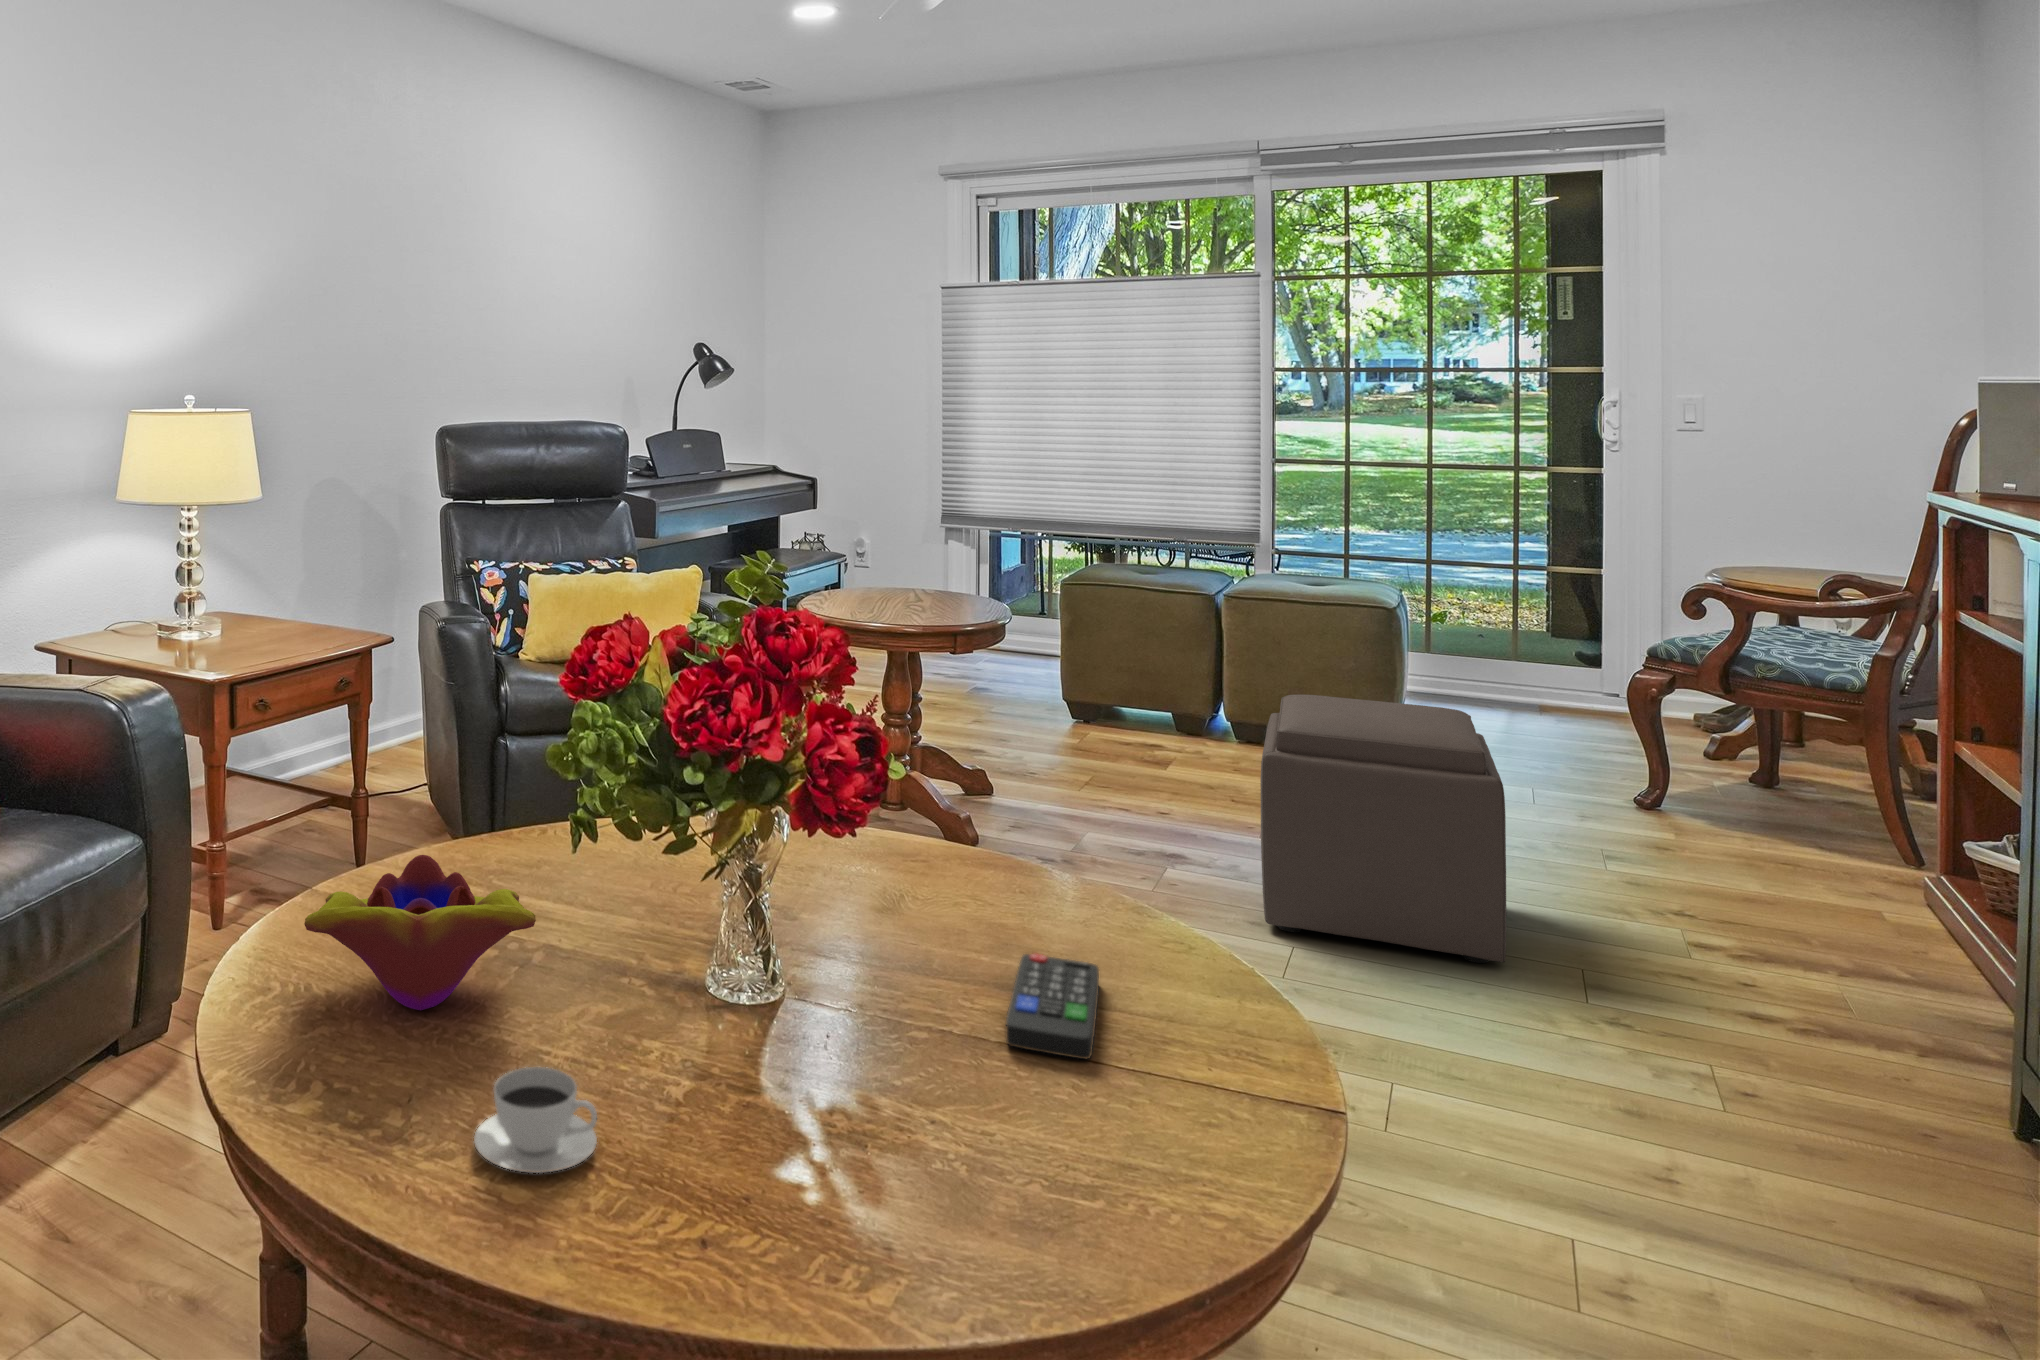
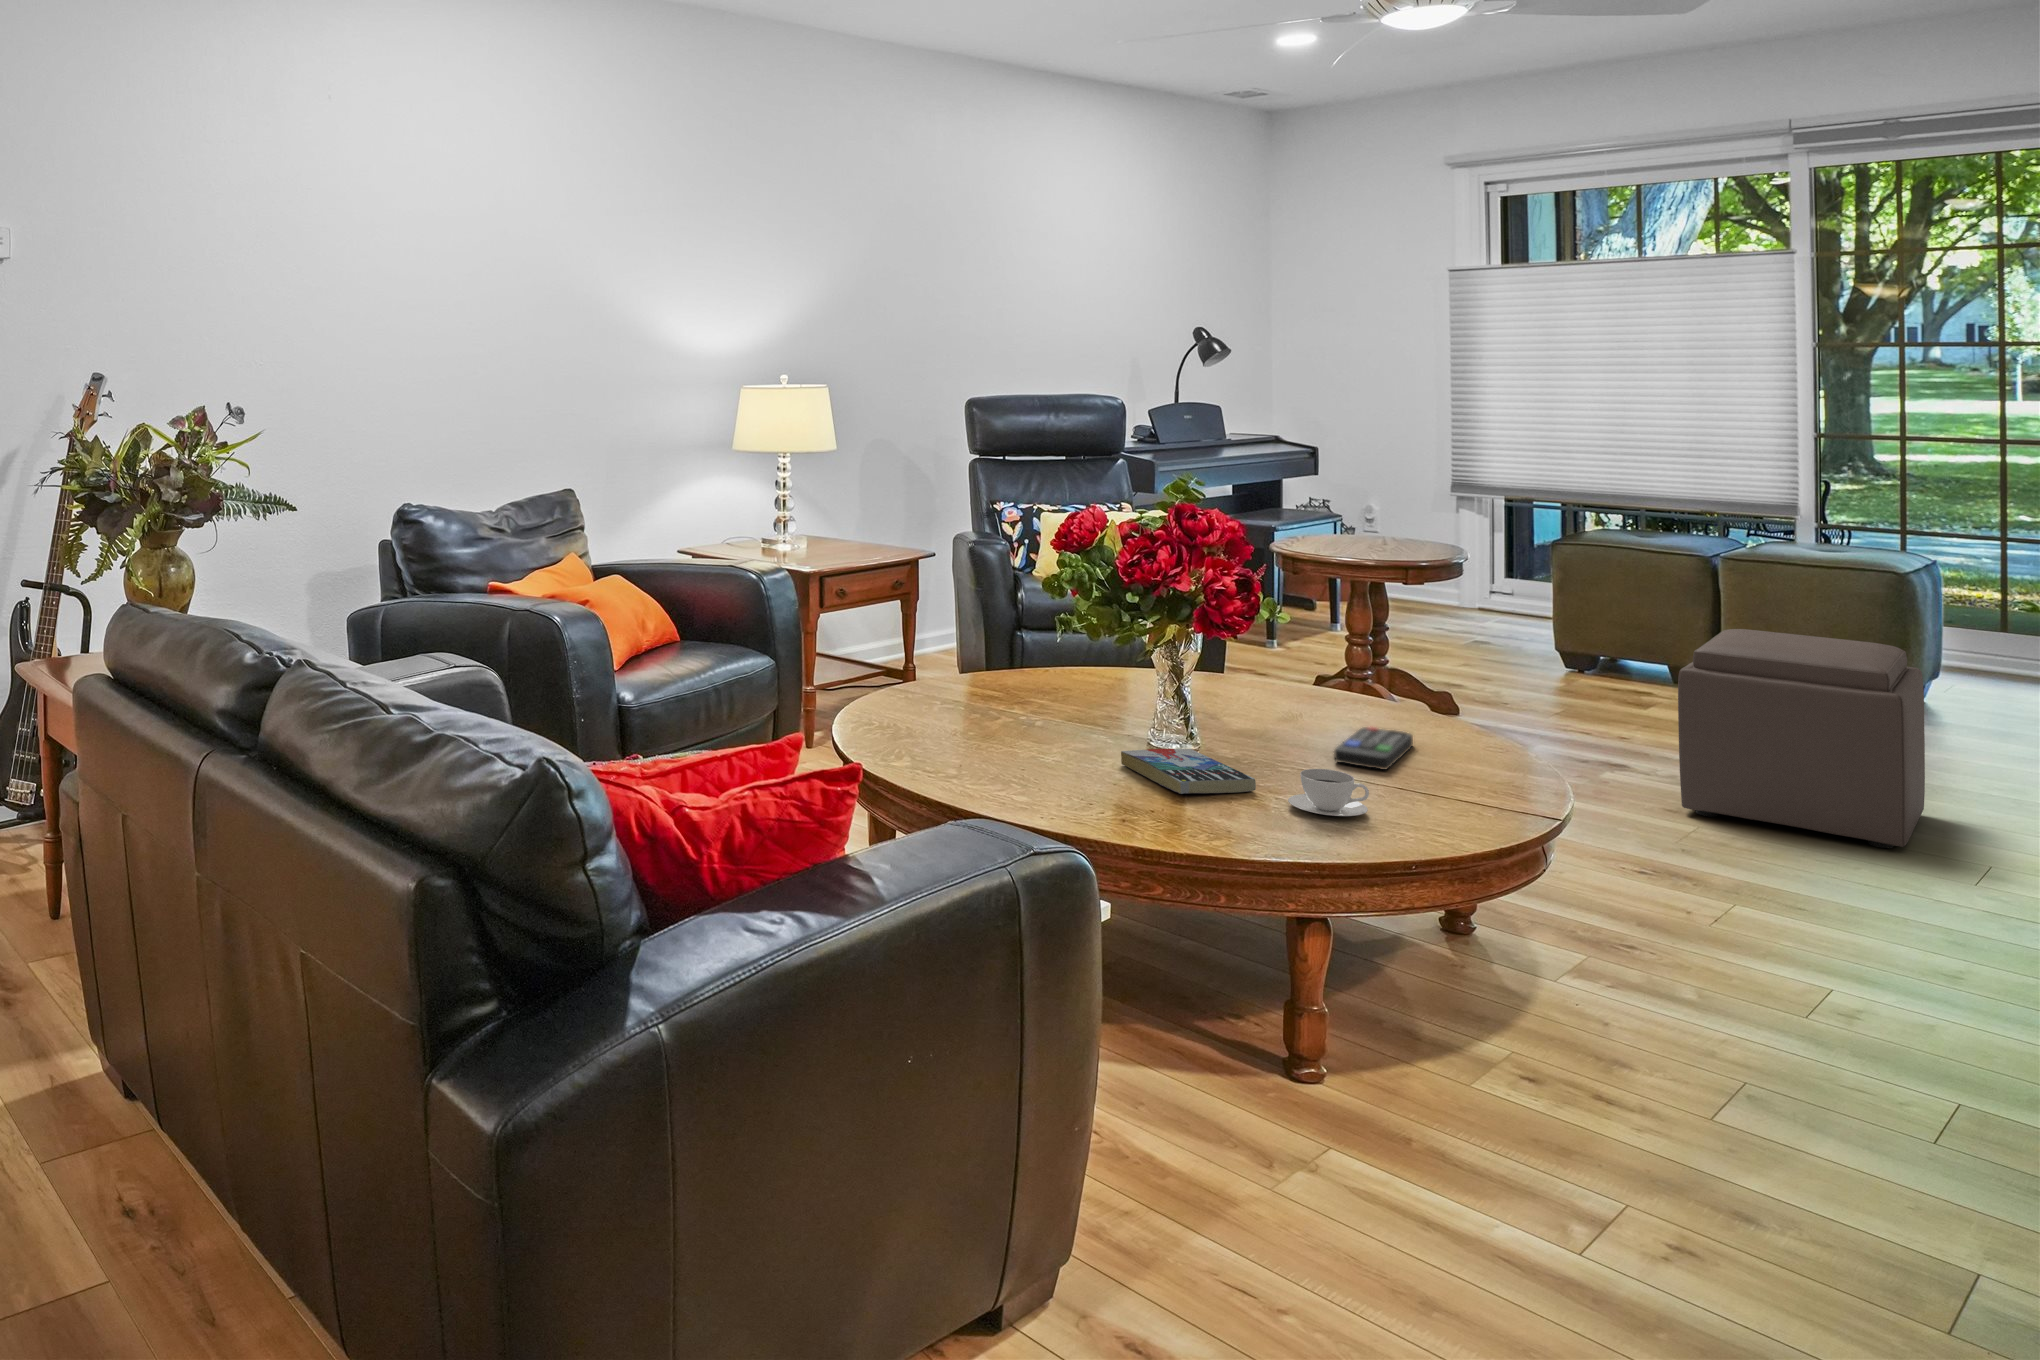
decorative bowl: present [304,855,536,1011] -> none [905,647,1041,726]
book: none [673,1047,911,1190] -> present [1121,749,1256,794]
teacup: present [474,1067,597,1173] -> present [1288,769,1369,816]

